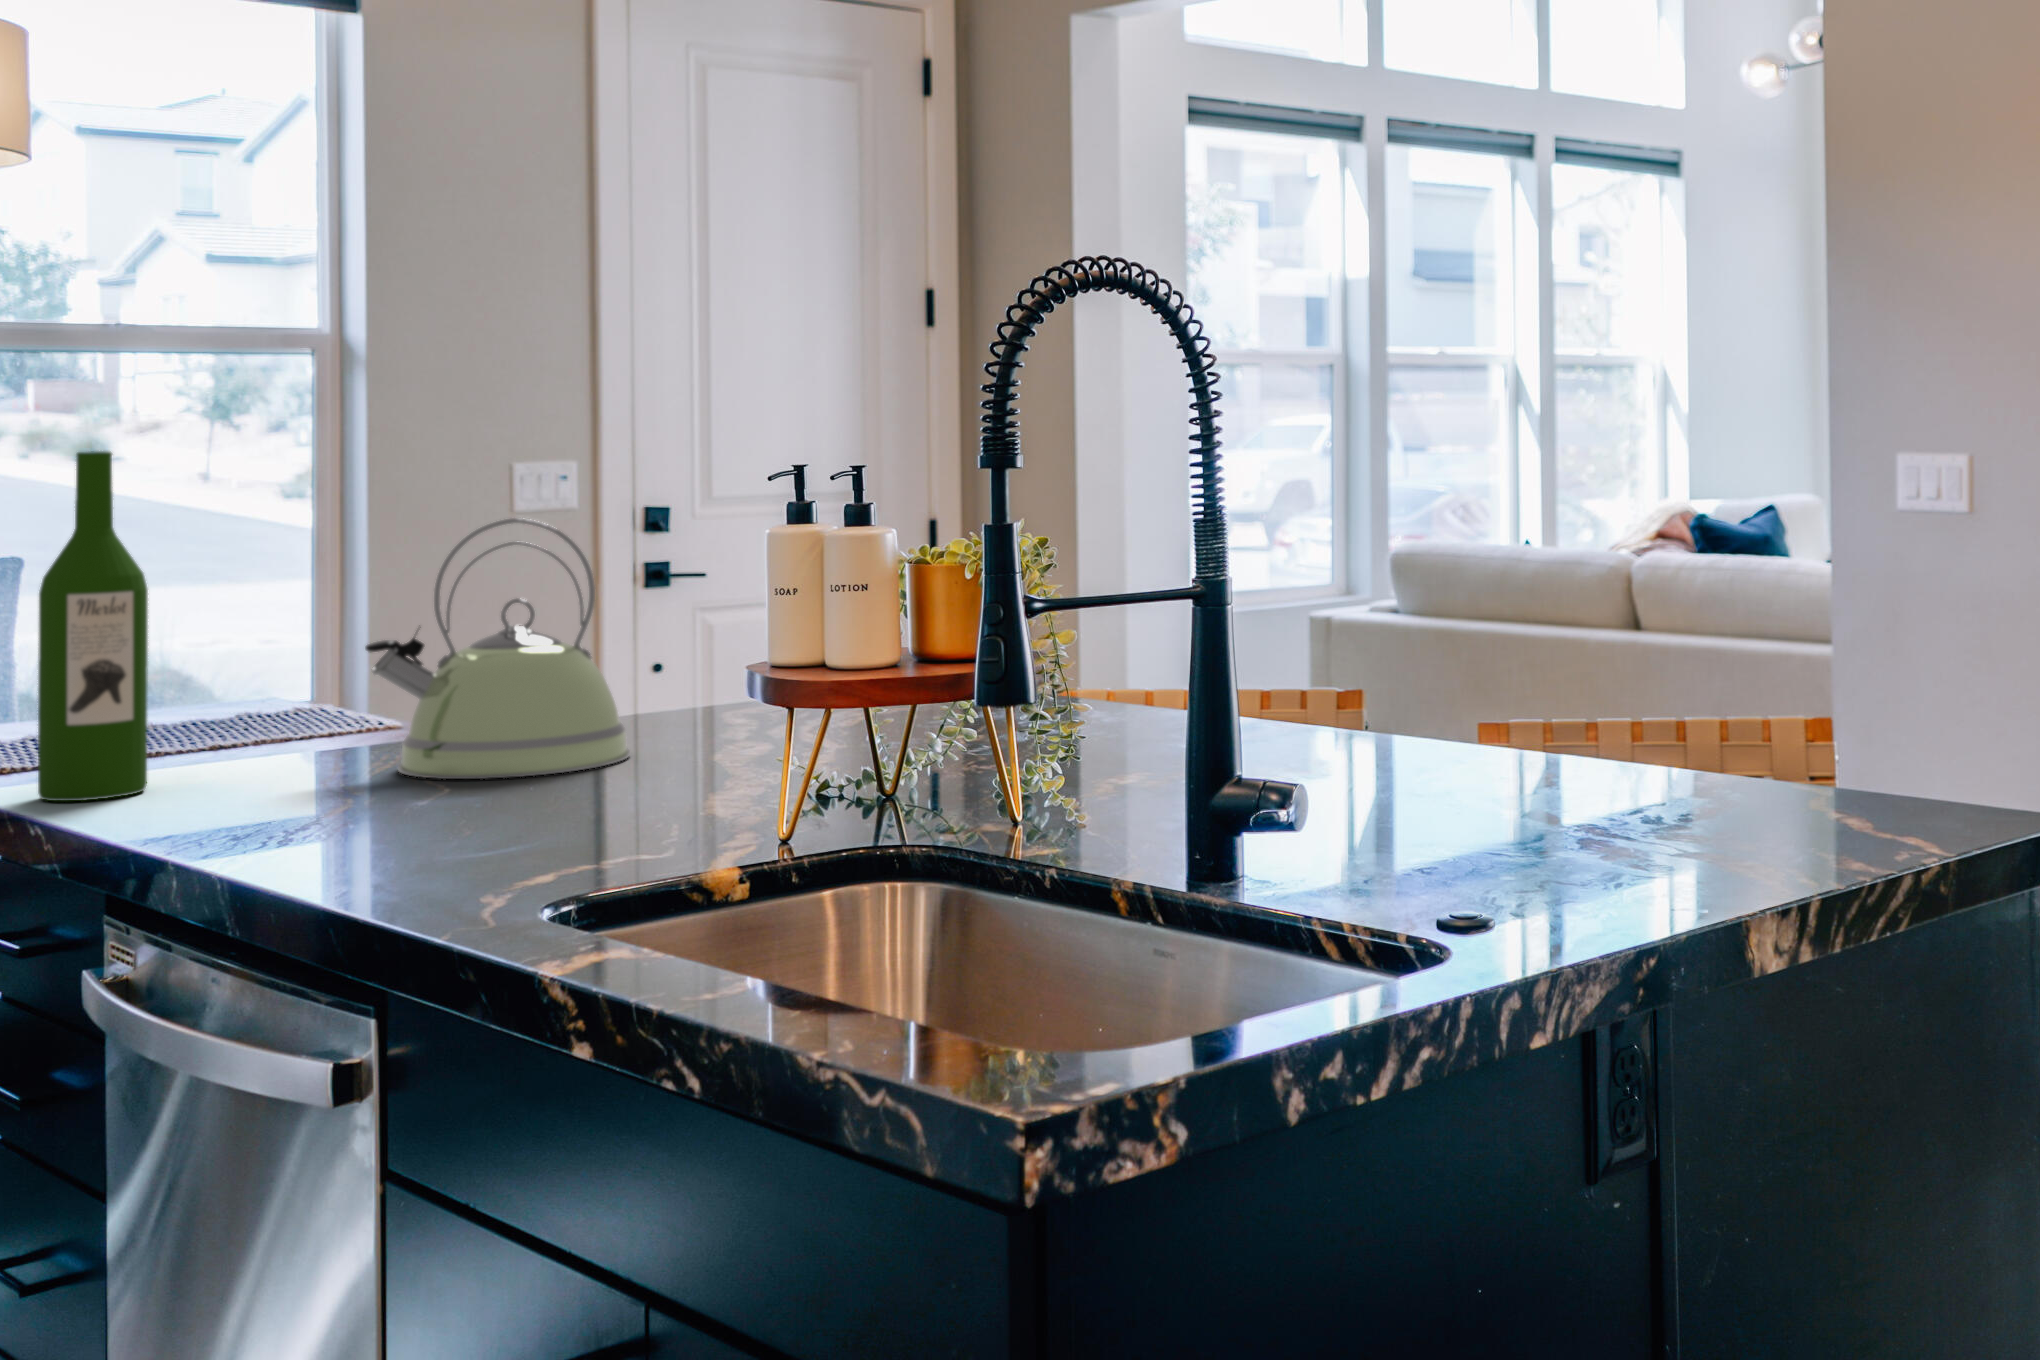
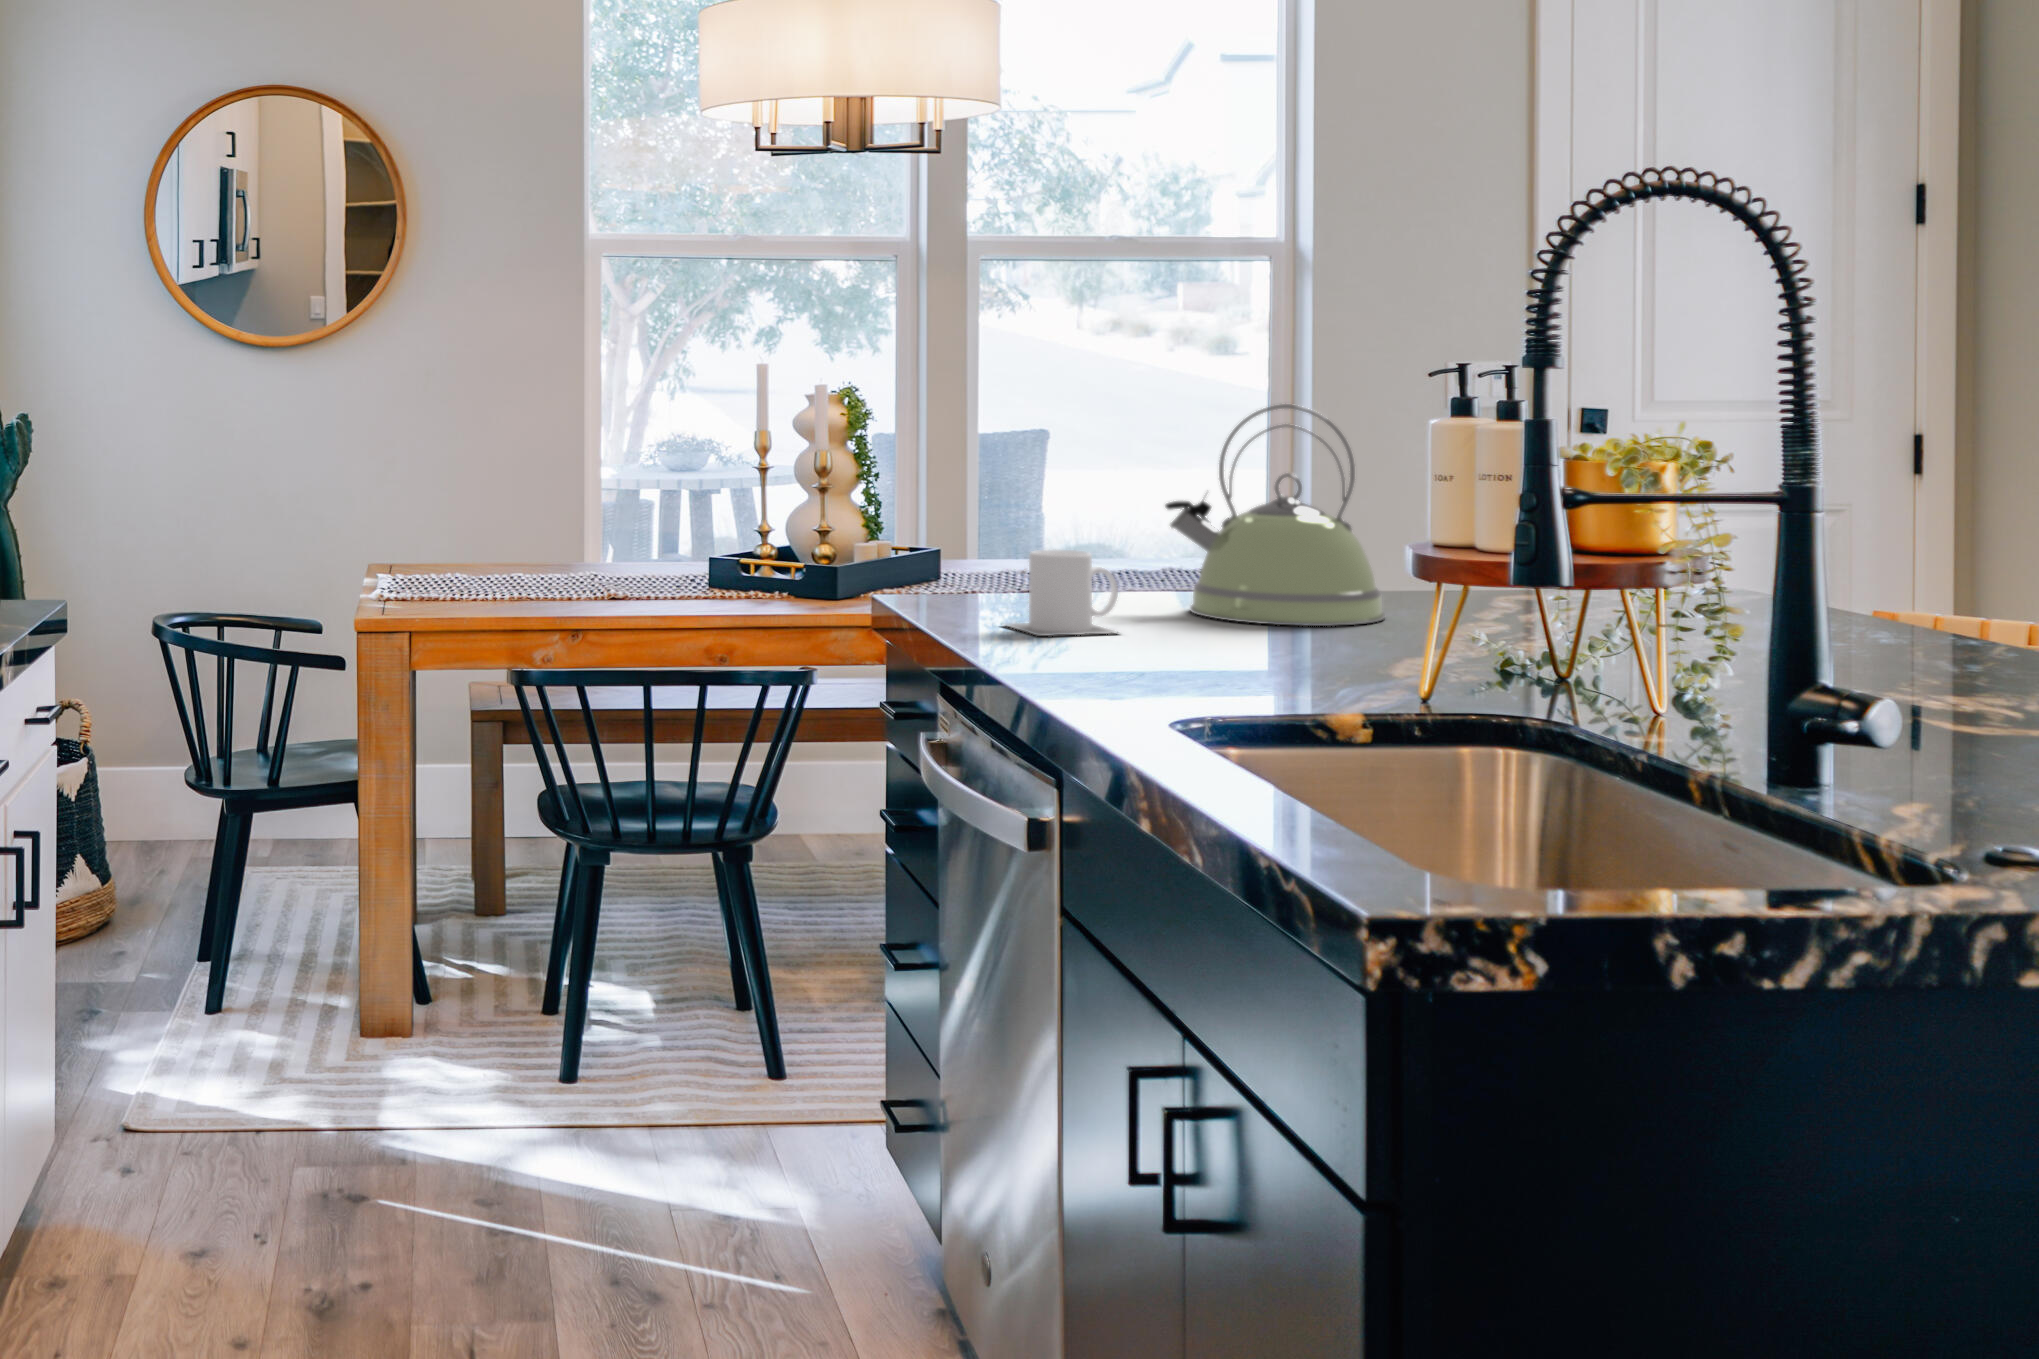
wine bottle: present [38,451,148,801] -> none [937,341,1009,604]
mug: none [166,715,345,831] -> present [1007,550,1118,636]

